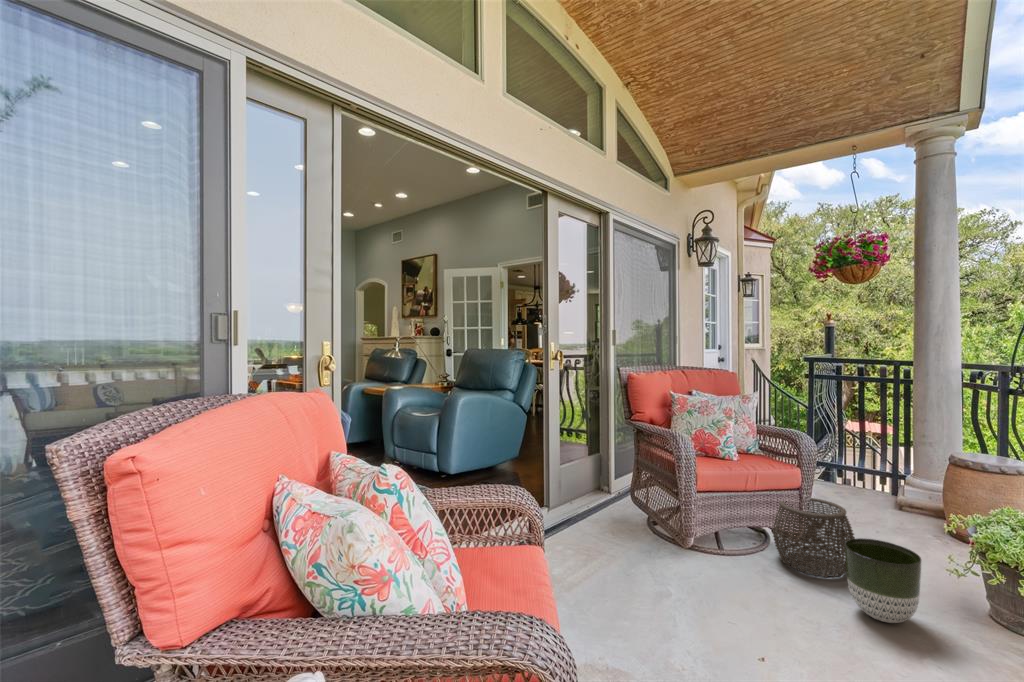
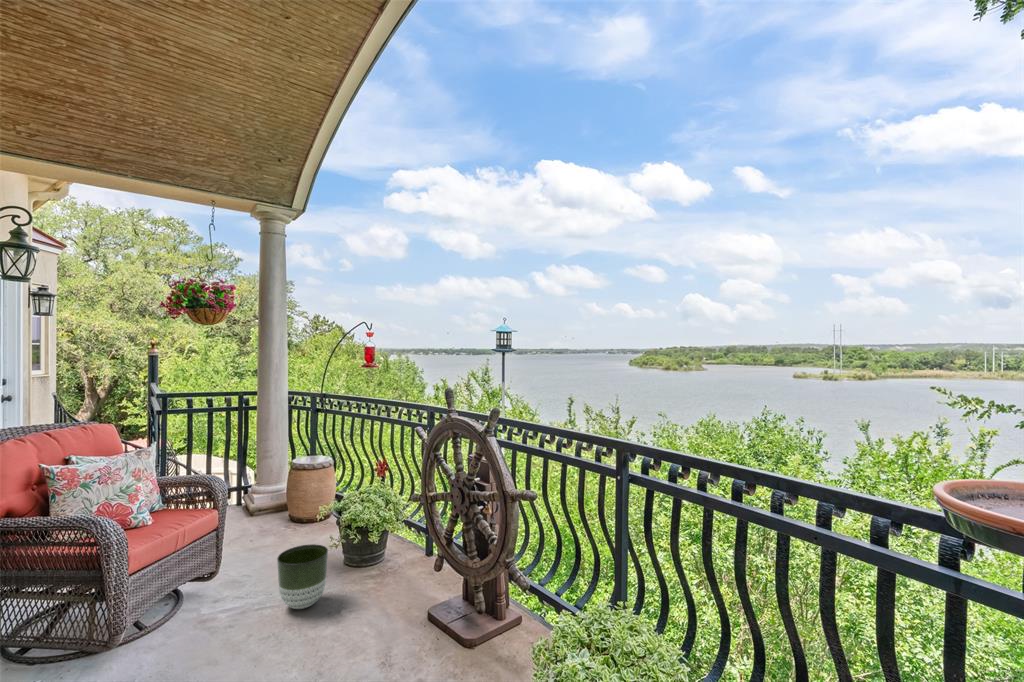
woven basket: present [773,498,855,577] -> none [192,532,267,608]

